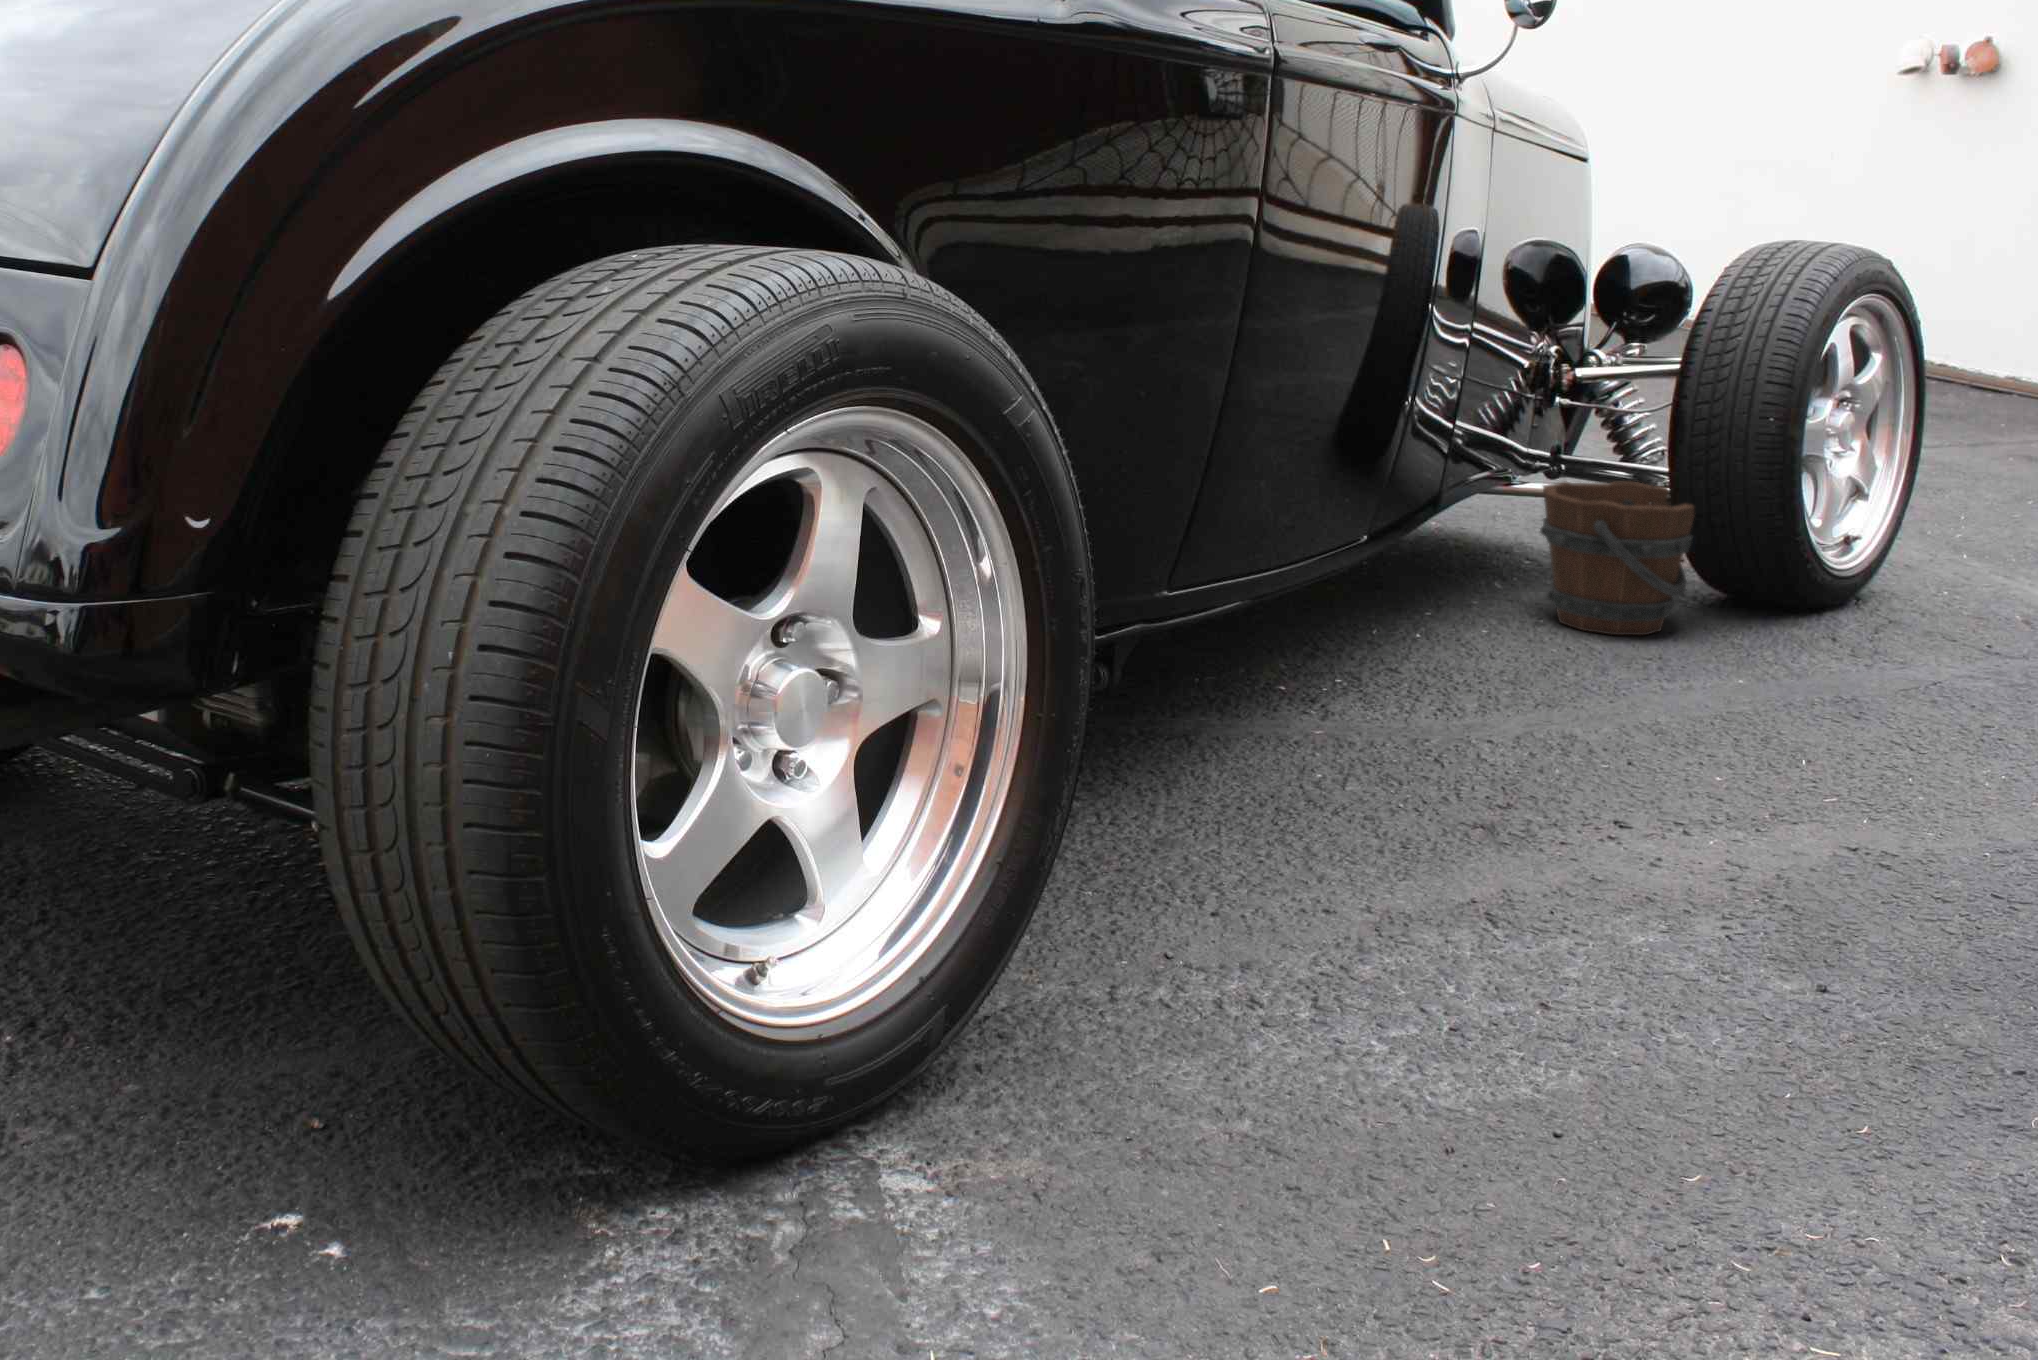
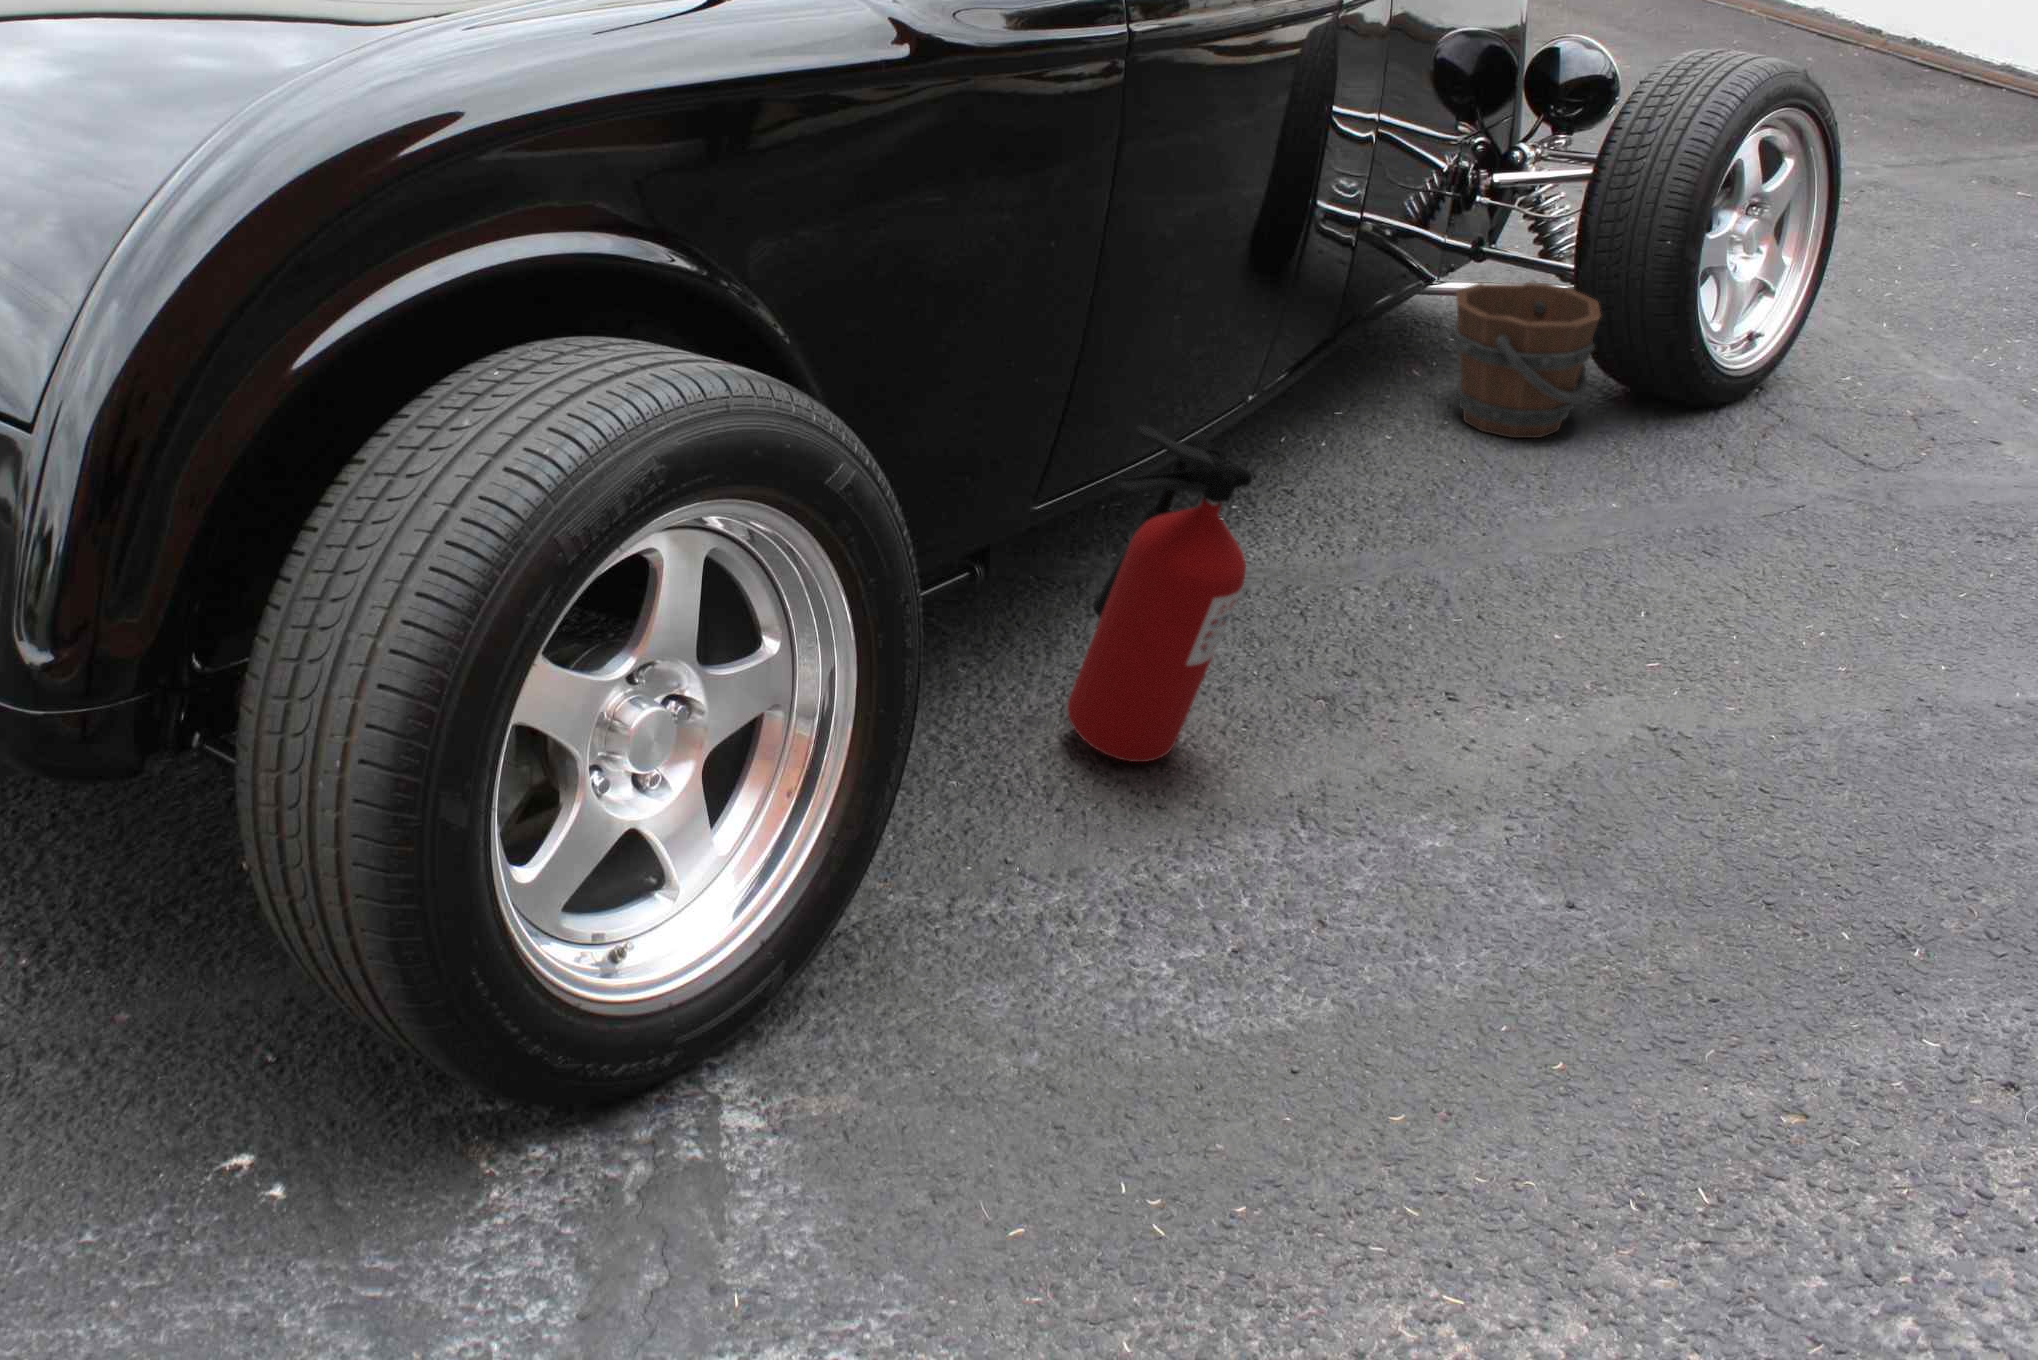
fire extinguisher: none [1210,464,1418,872] -> present [1067,425,1252,762]

